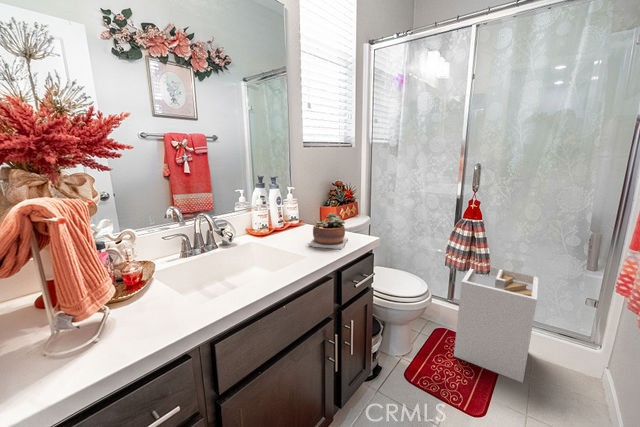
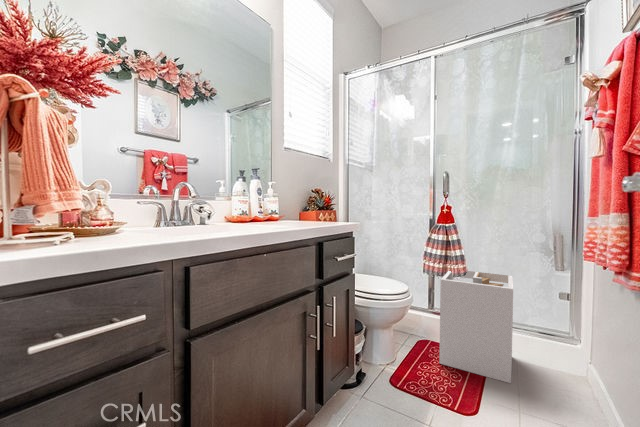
succulent plant: present [308,212,348,249] -> none [288,195,328,225]

